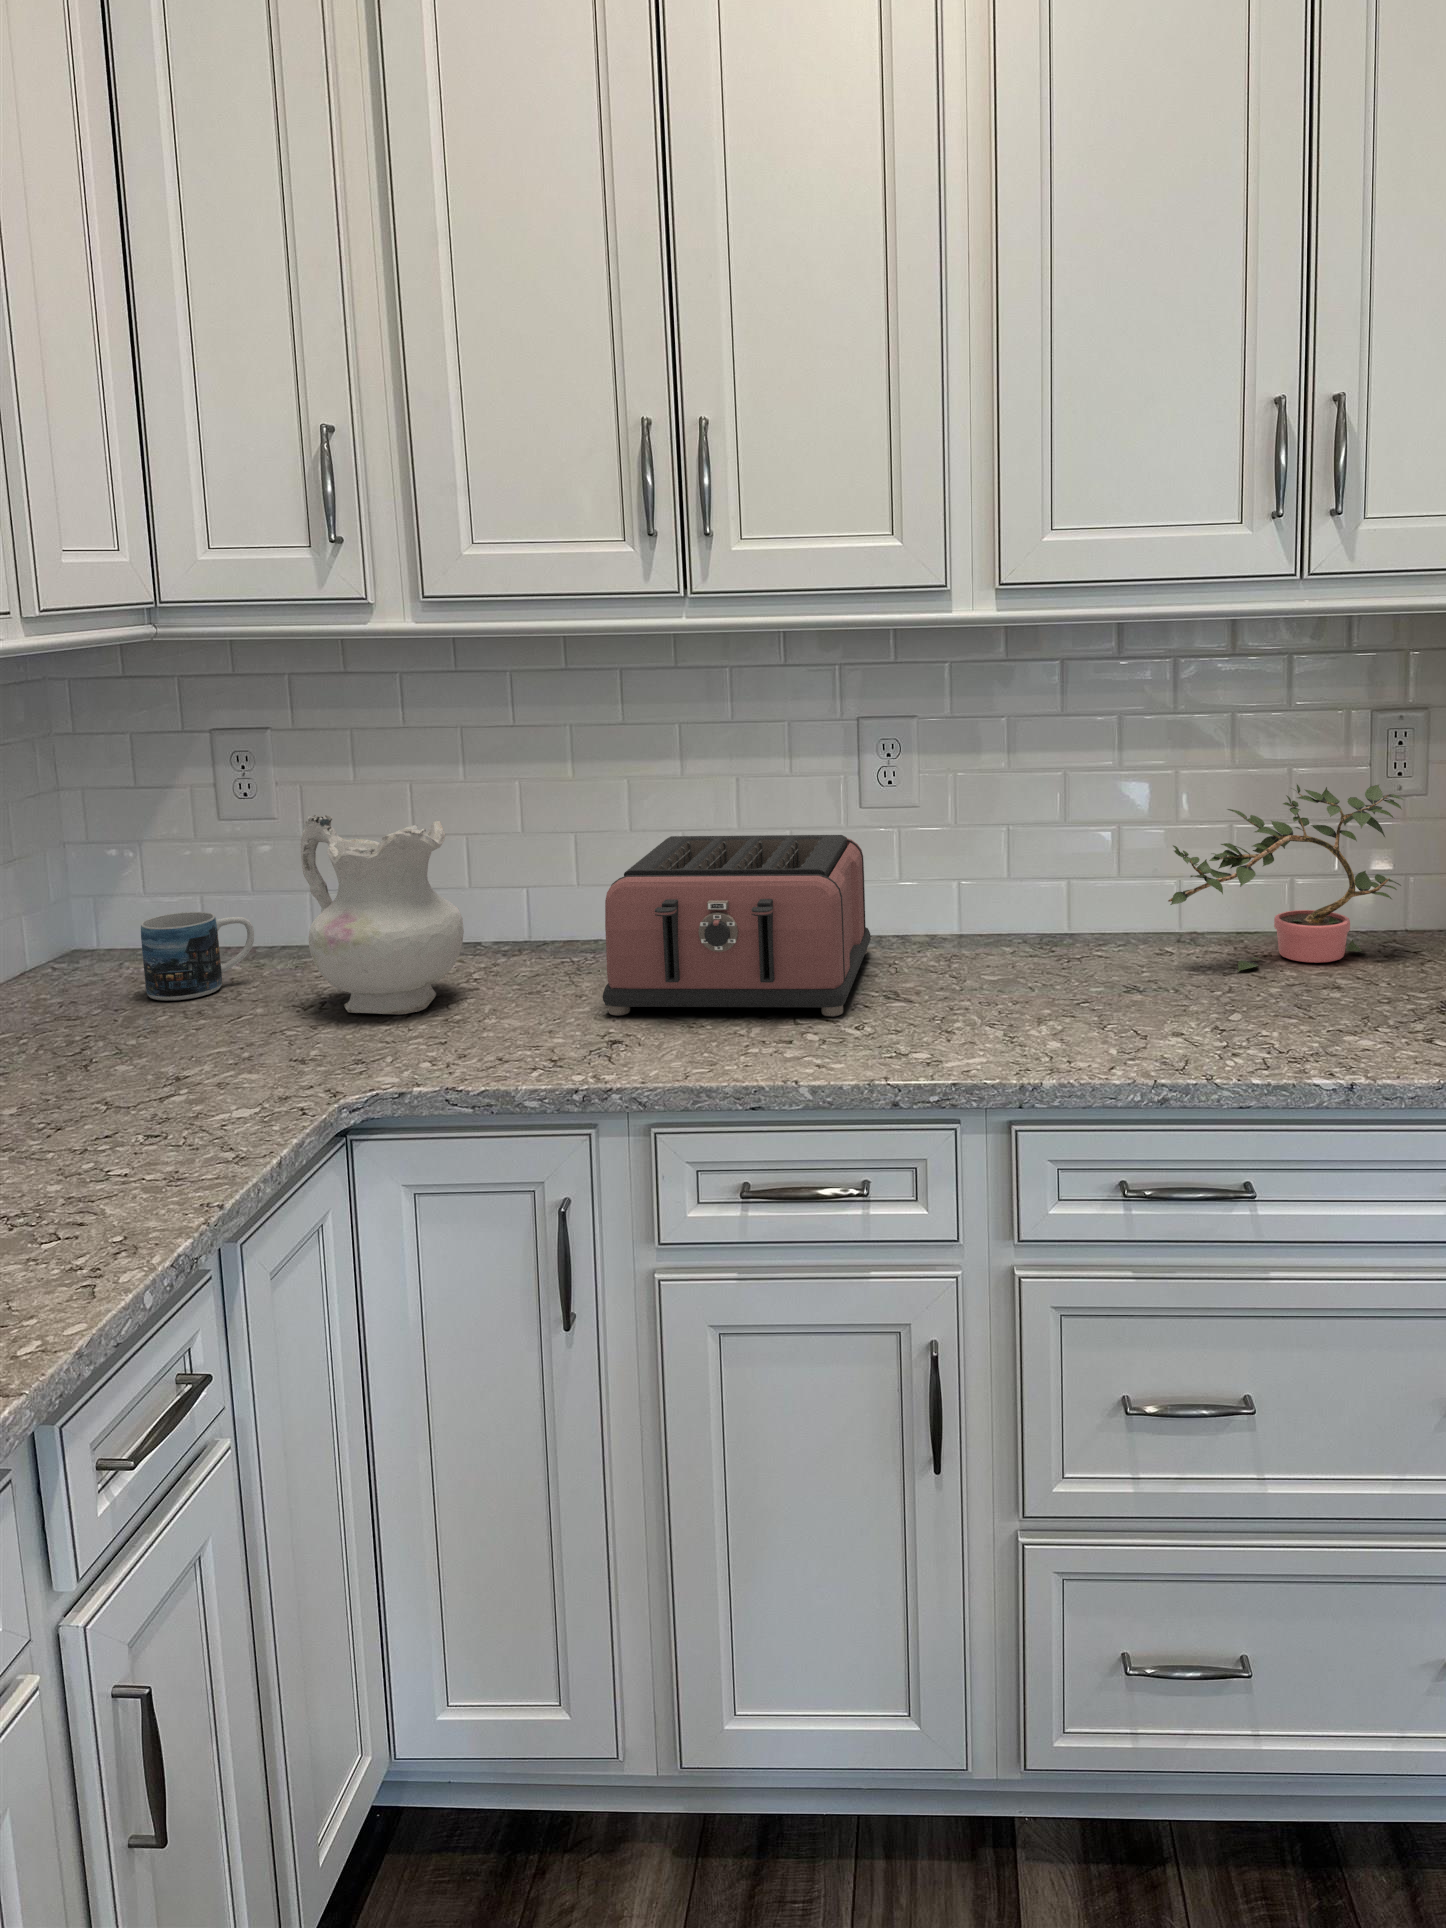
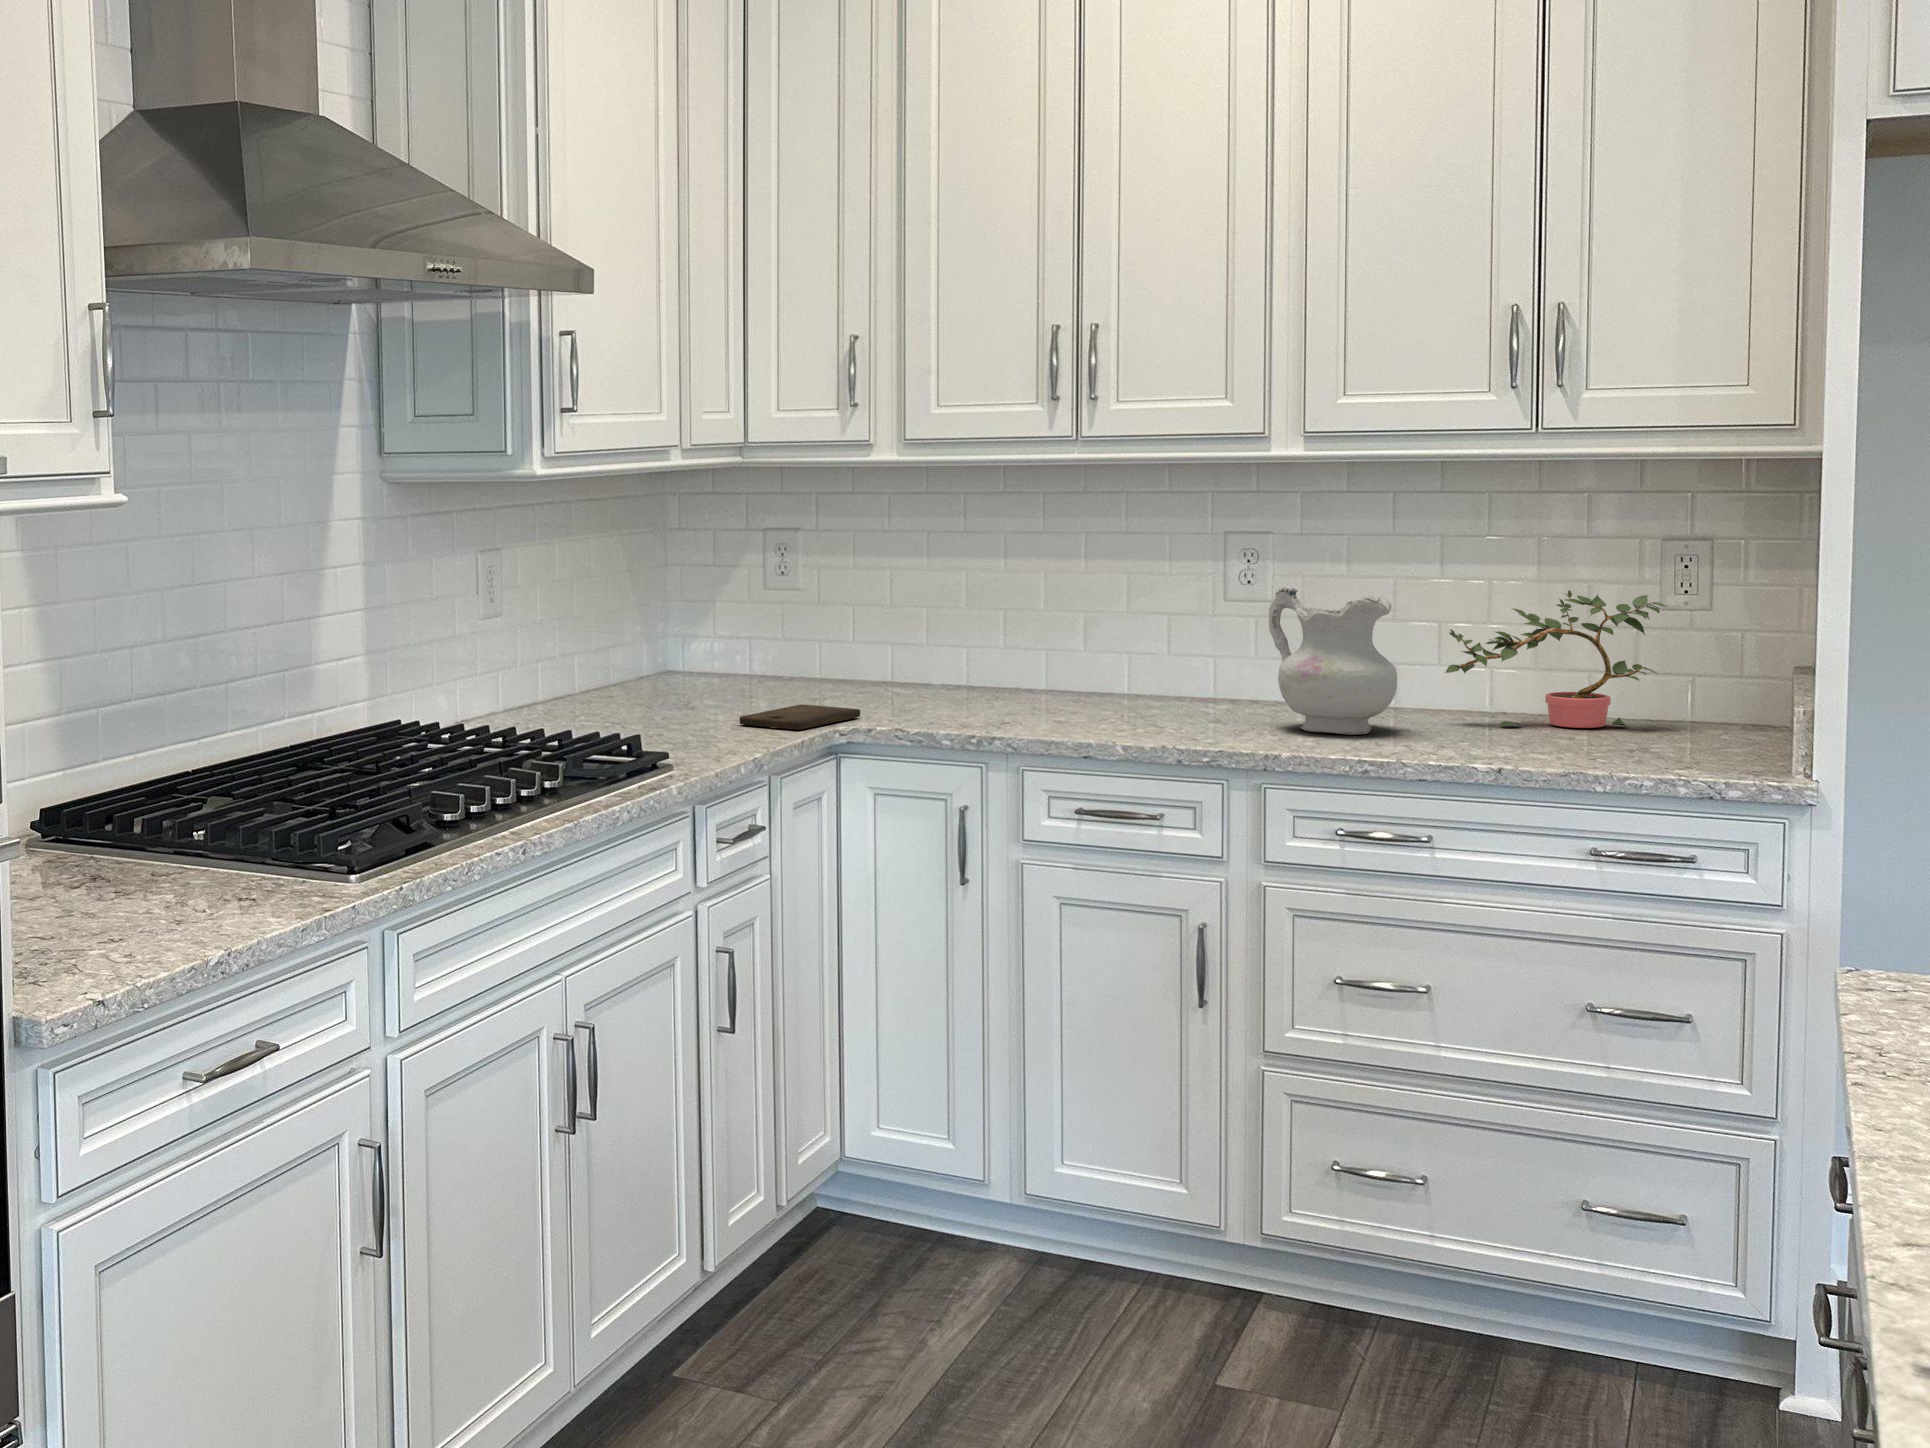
ceramic pitcher: present [300,815,464,1014] -> present [1269,588,1397,735]
toaster: present [603,835,871,1016] -> none [1008,610,1220,723]
mug: present [141,912,254,1000] -> none [721,641,788,693]
cutting board: none [155,1041,375,1123] -> present [739,704,860,730]

